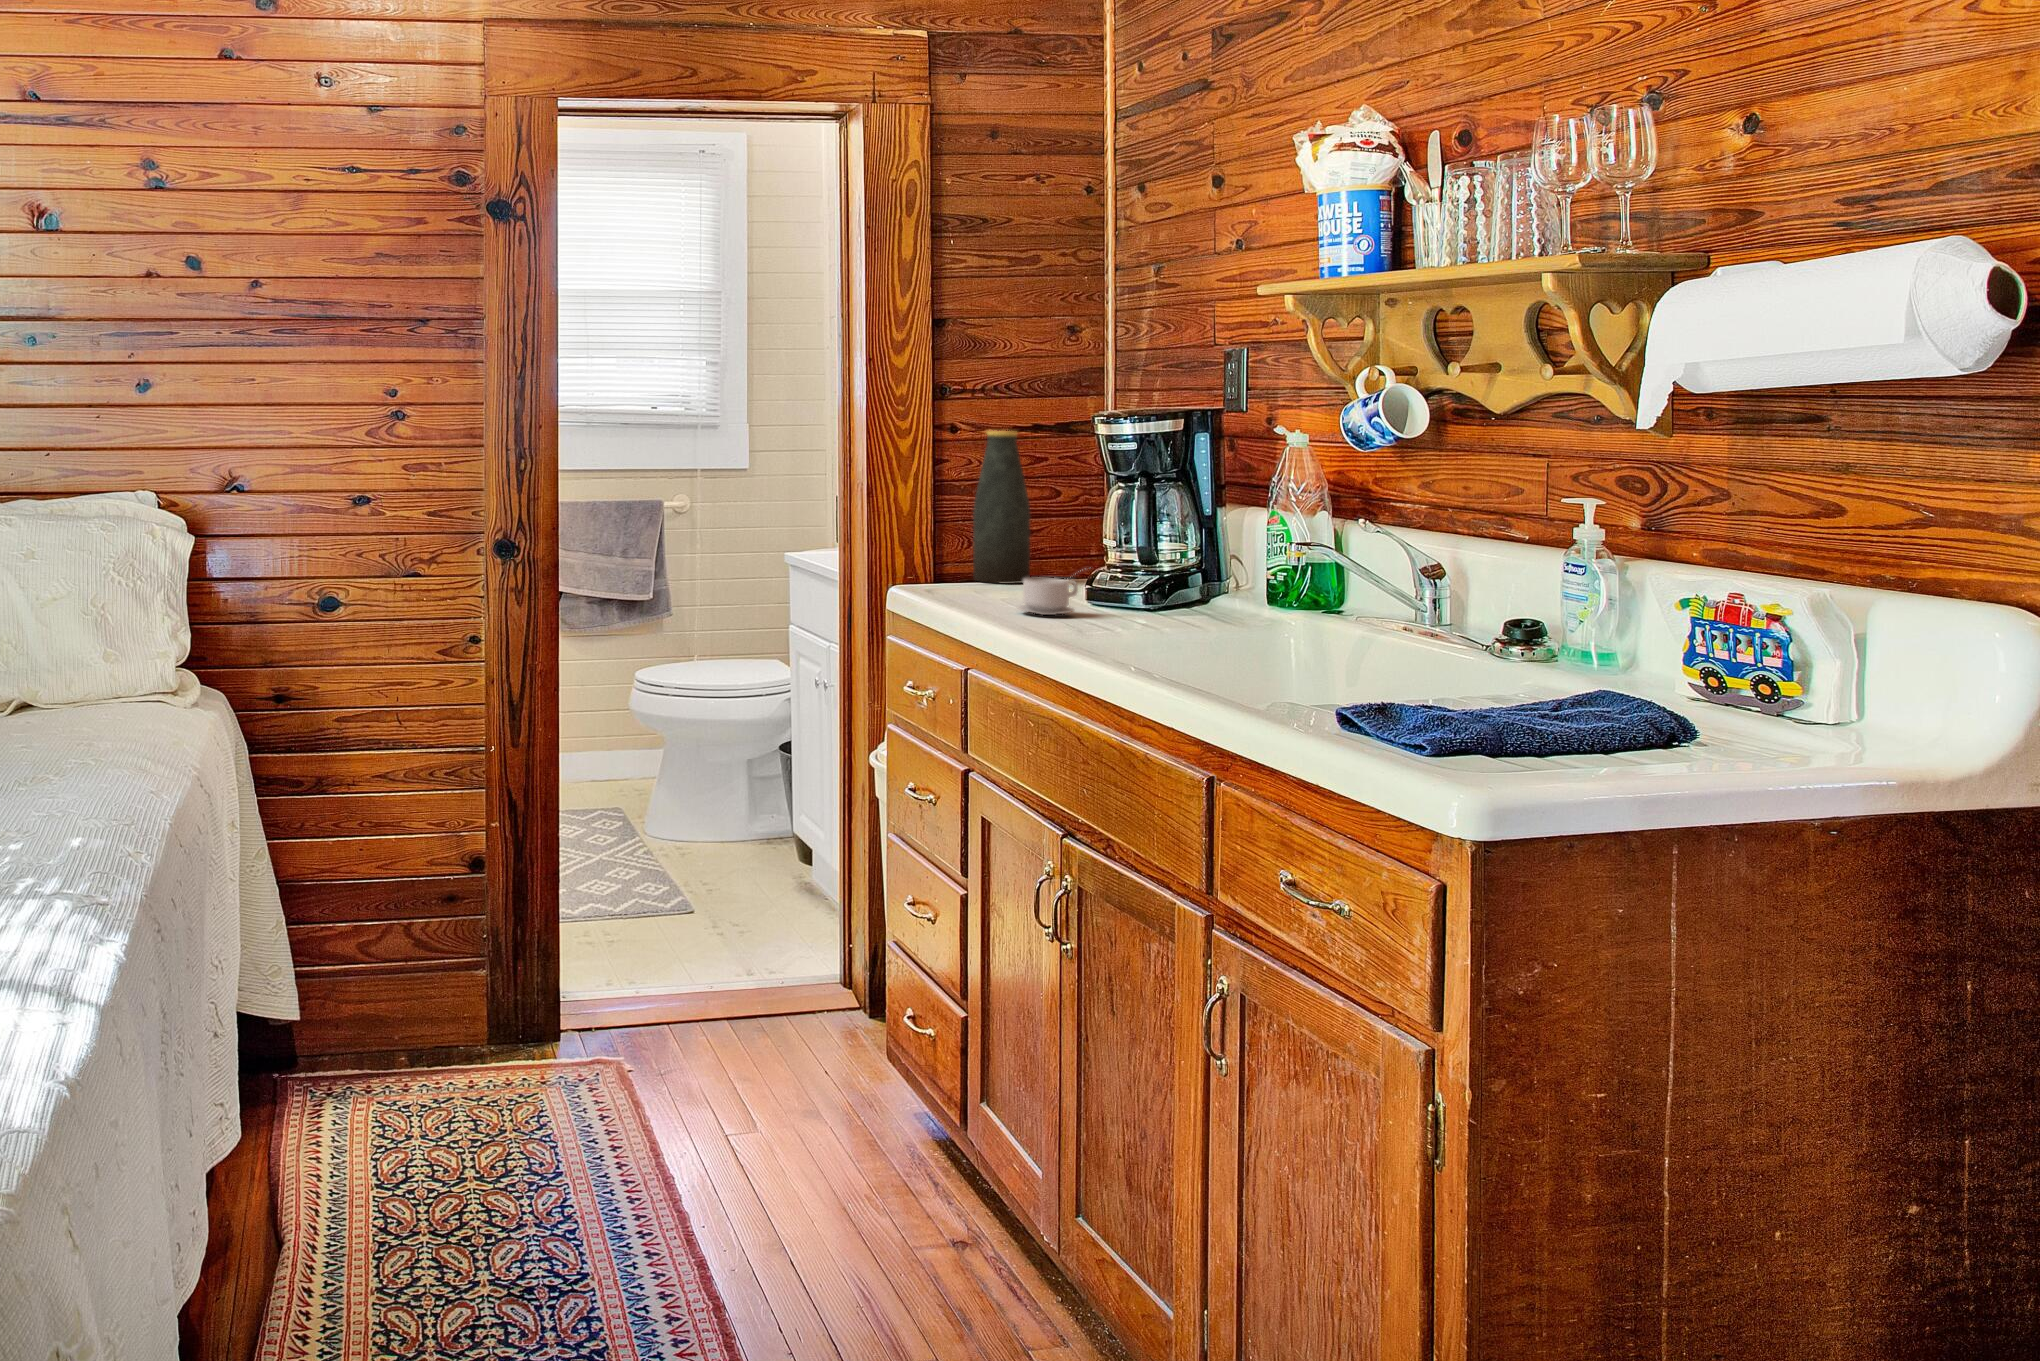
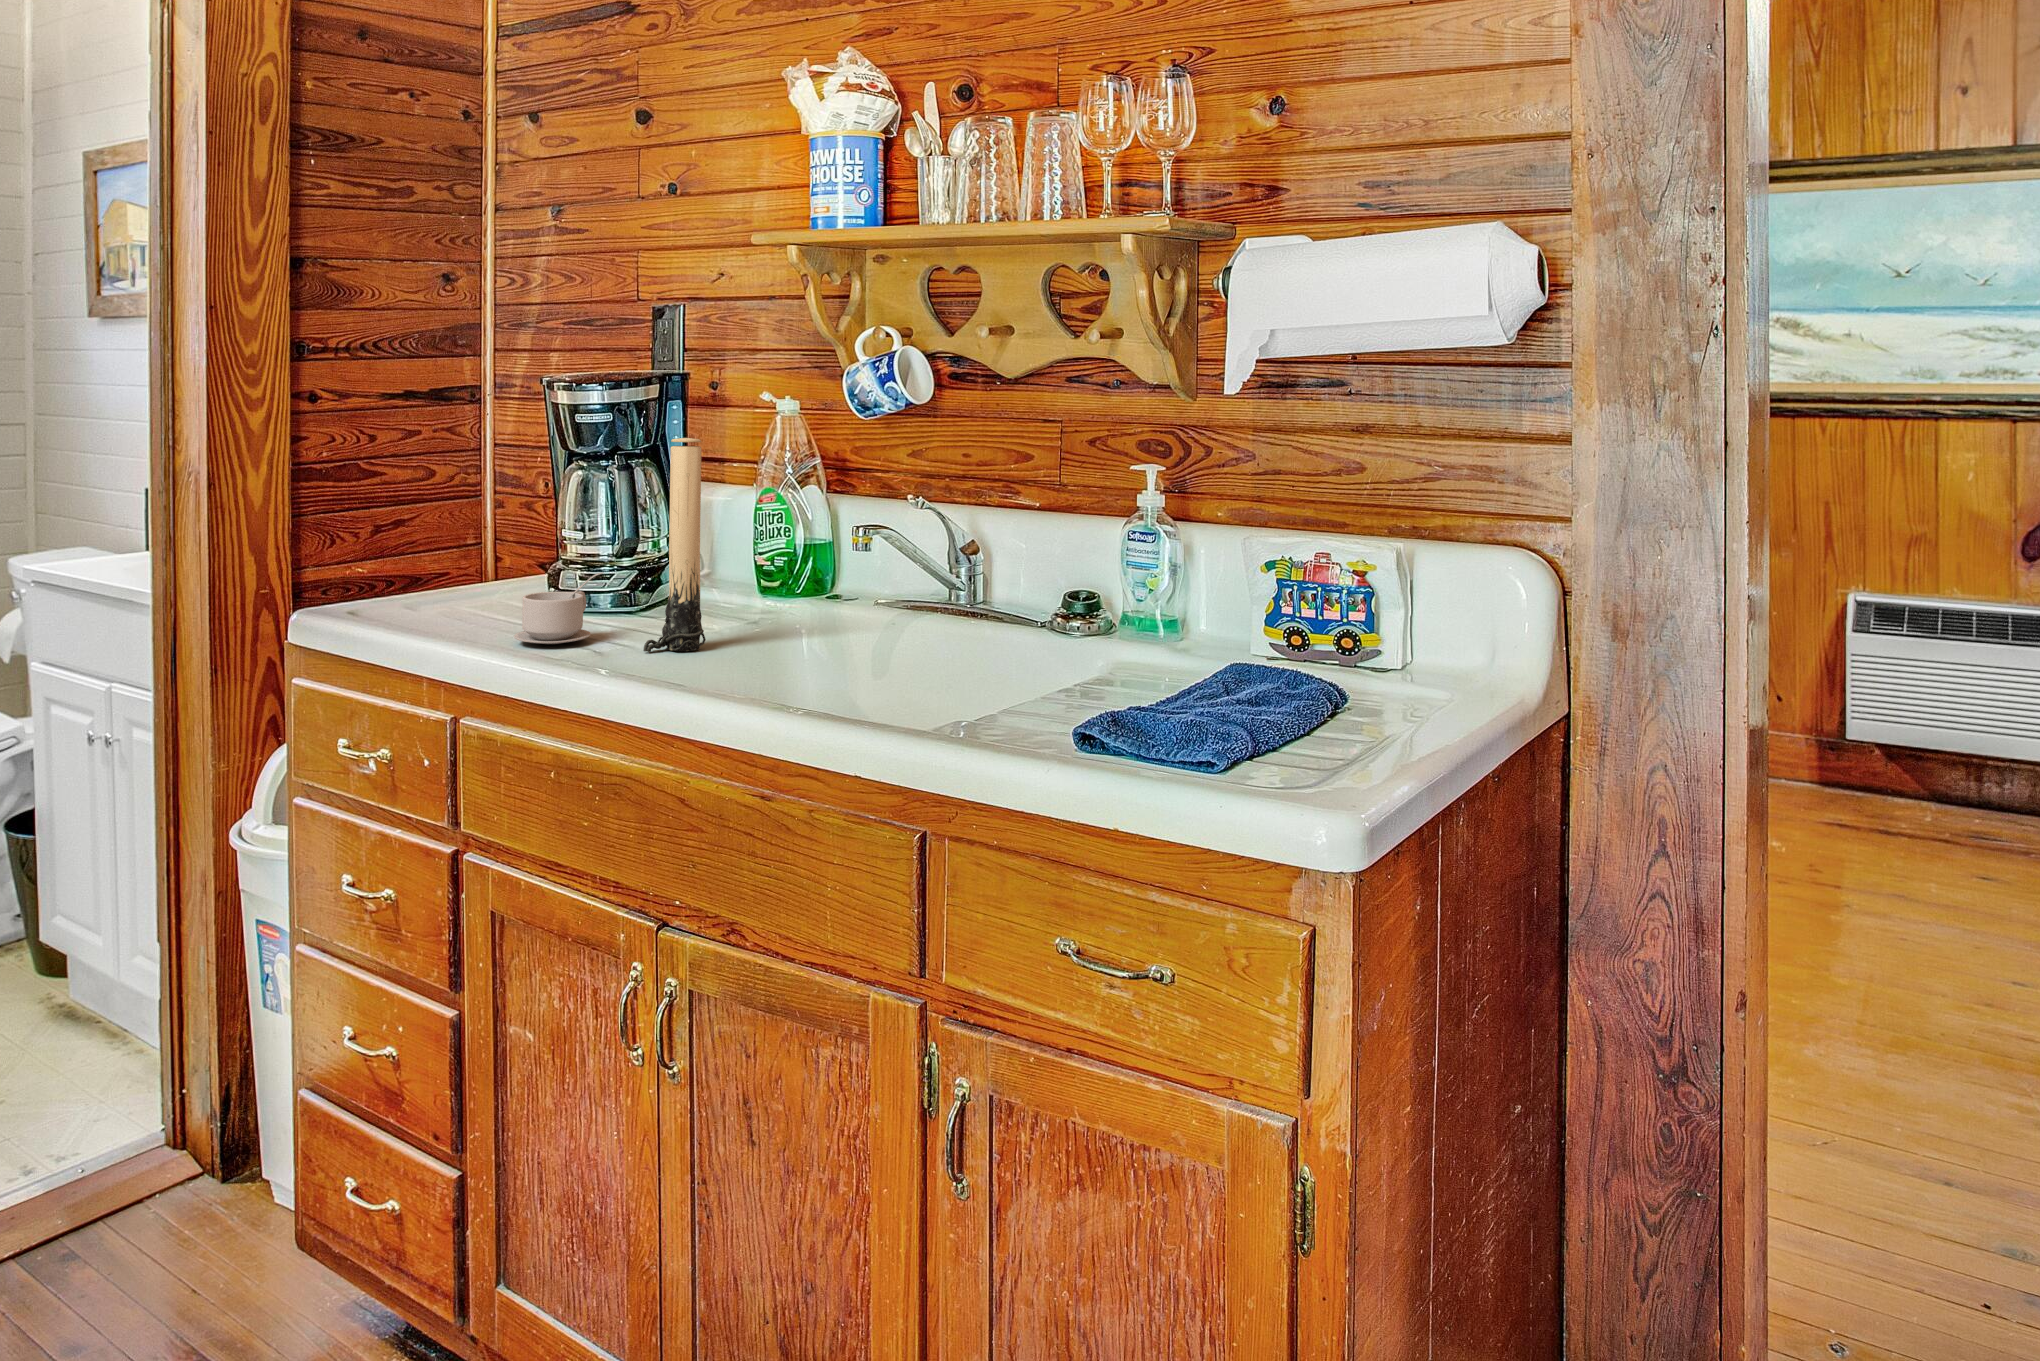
bottle: present [973,431,1030,584] -> none [356,401,435,602]
candle: none [1094,467,1143,629] -> present [644,438,706,652]

